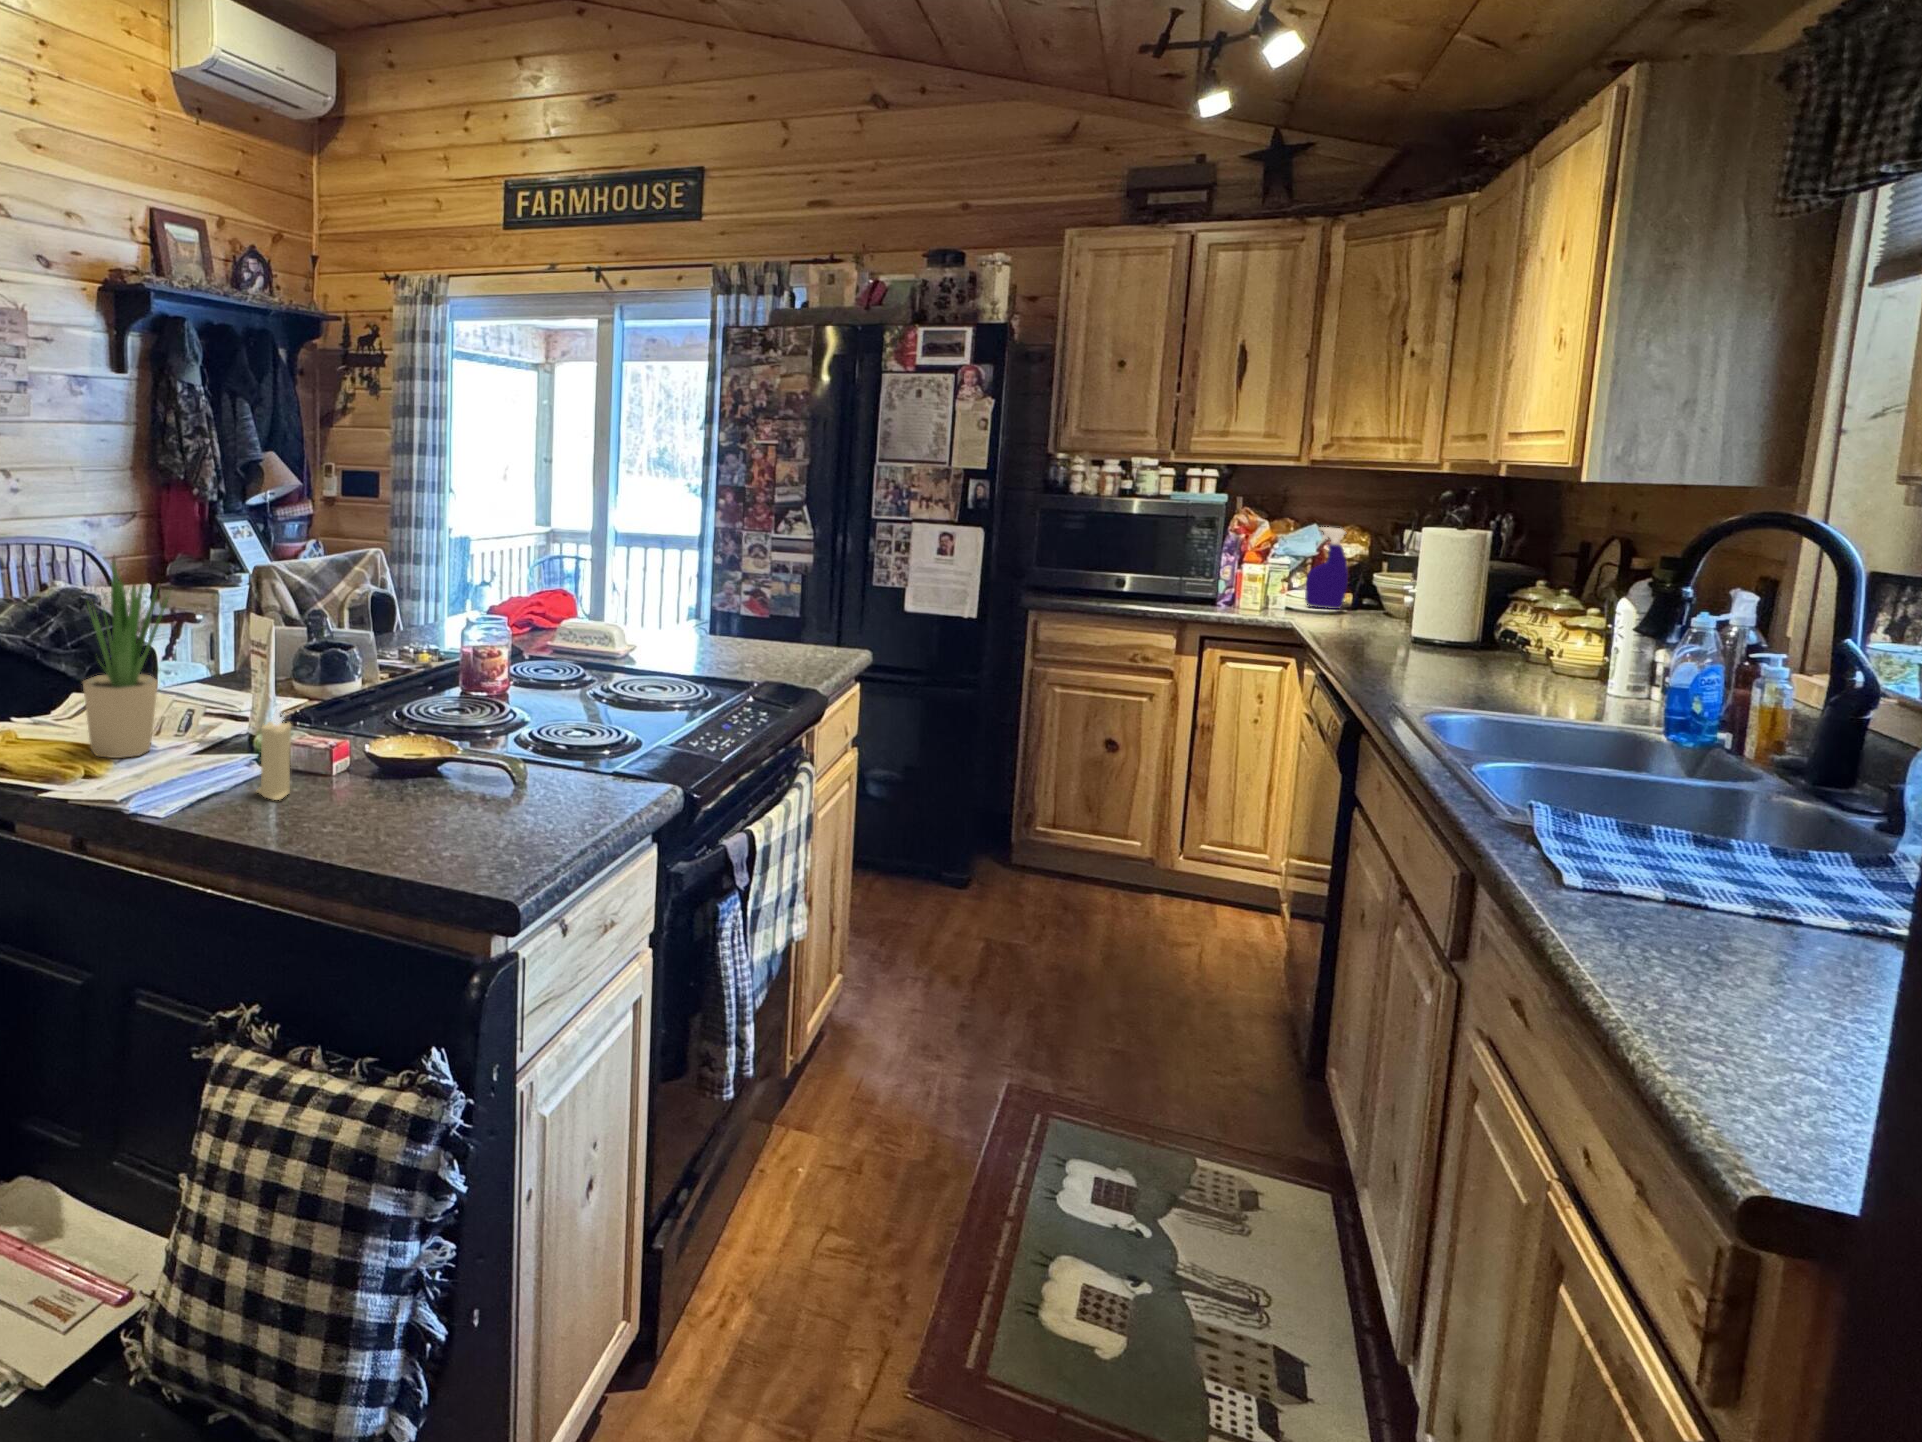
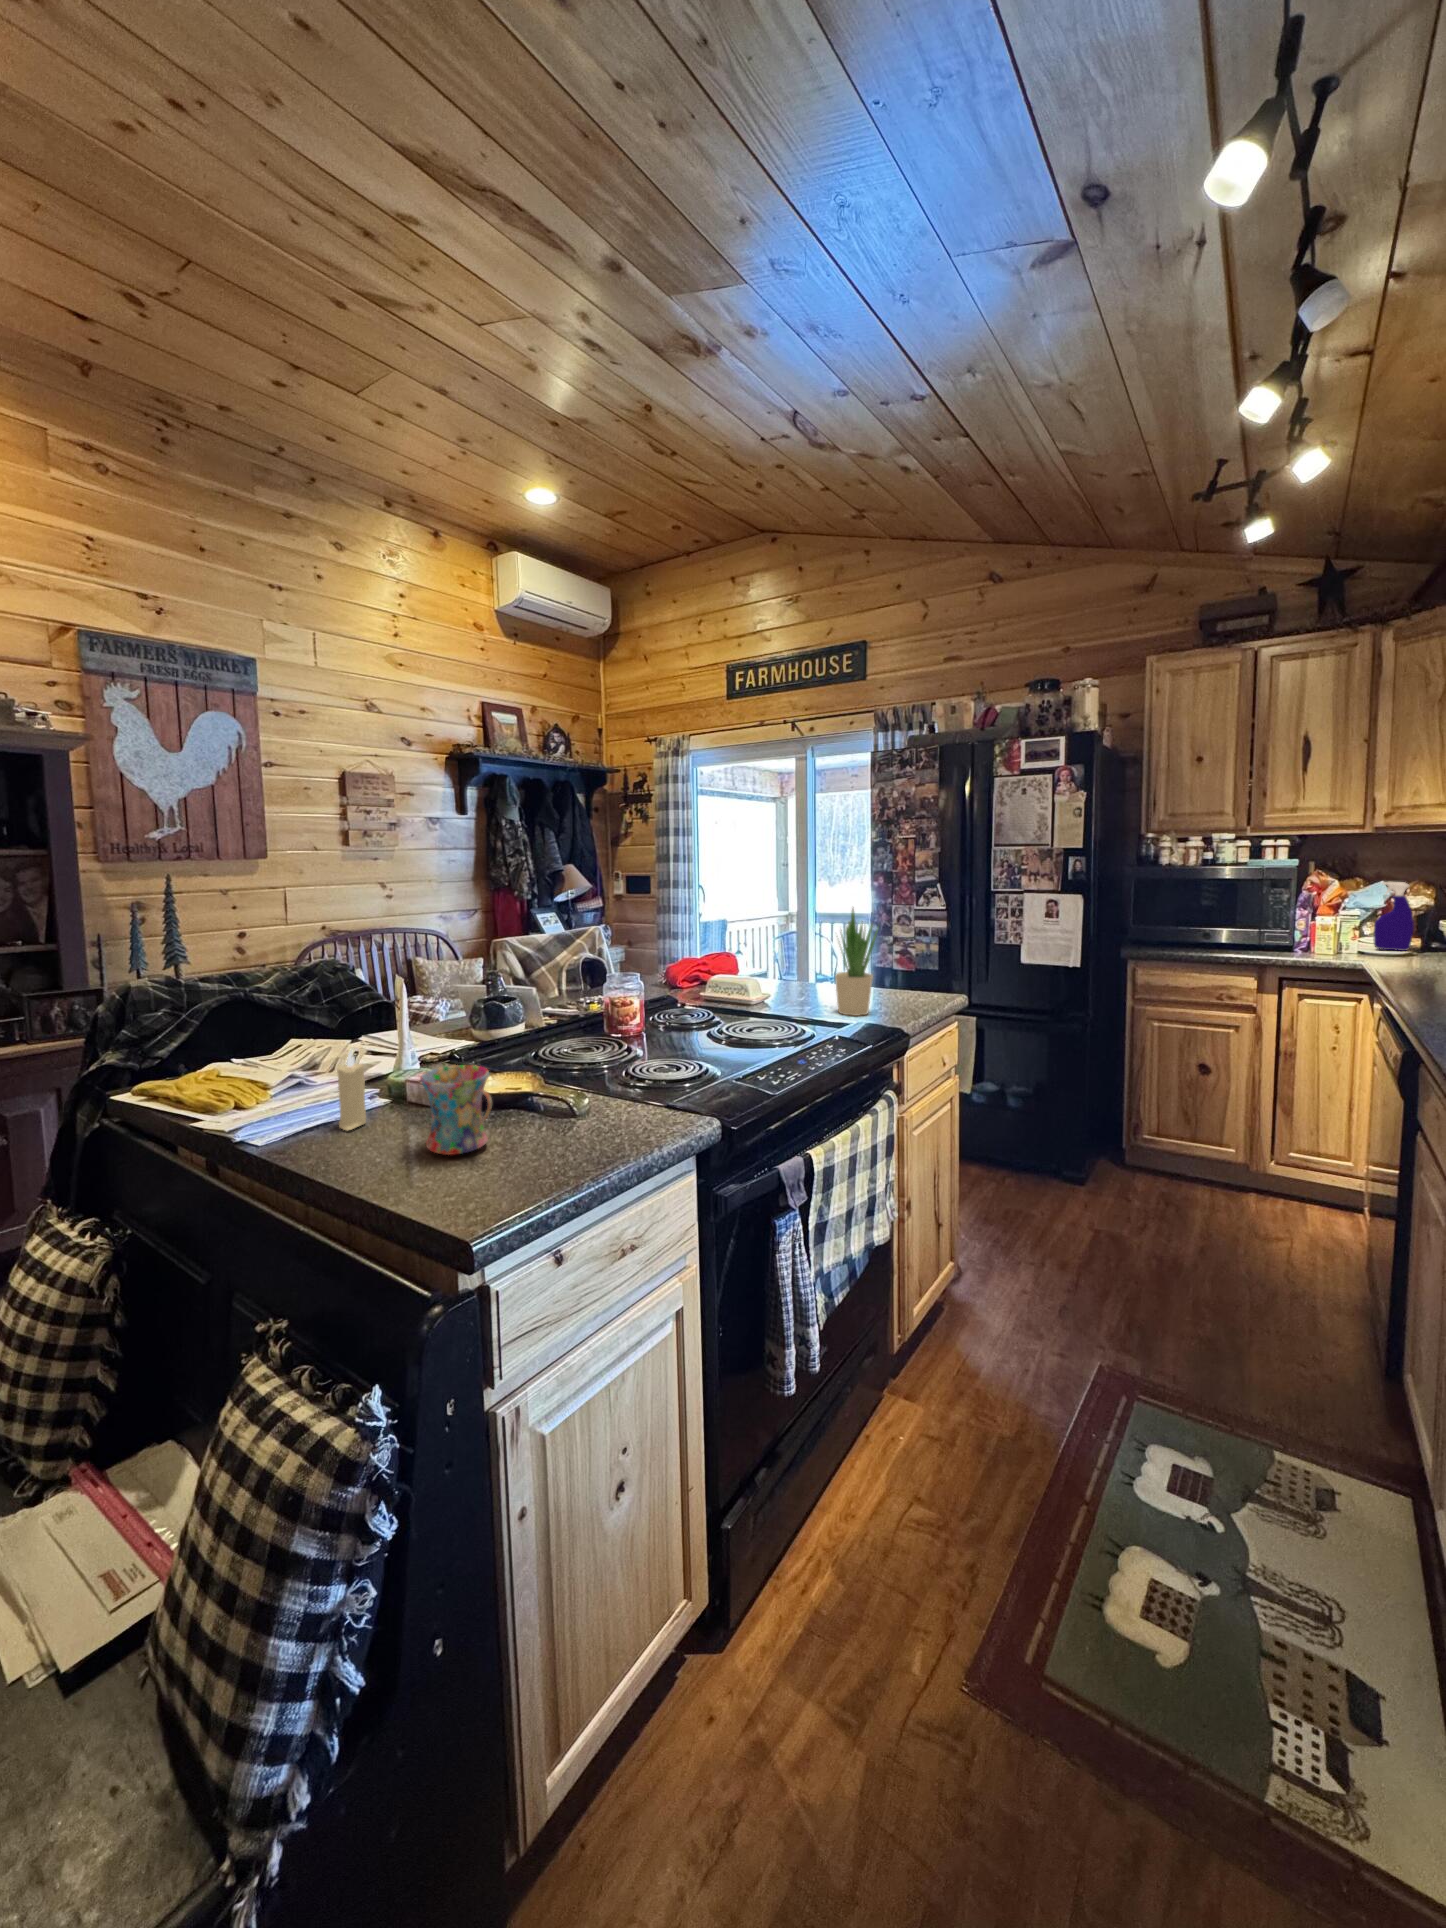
potted plant: present [83,558,168,758] -> present [835,909,878,1016]
mug: none [388,724,478,823] -> present [420,1065,492,1155]

